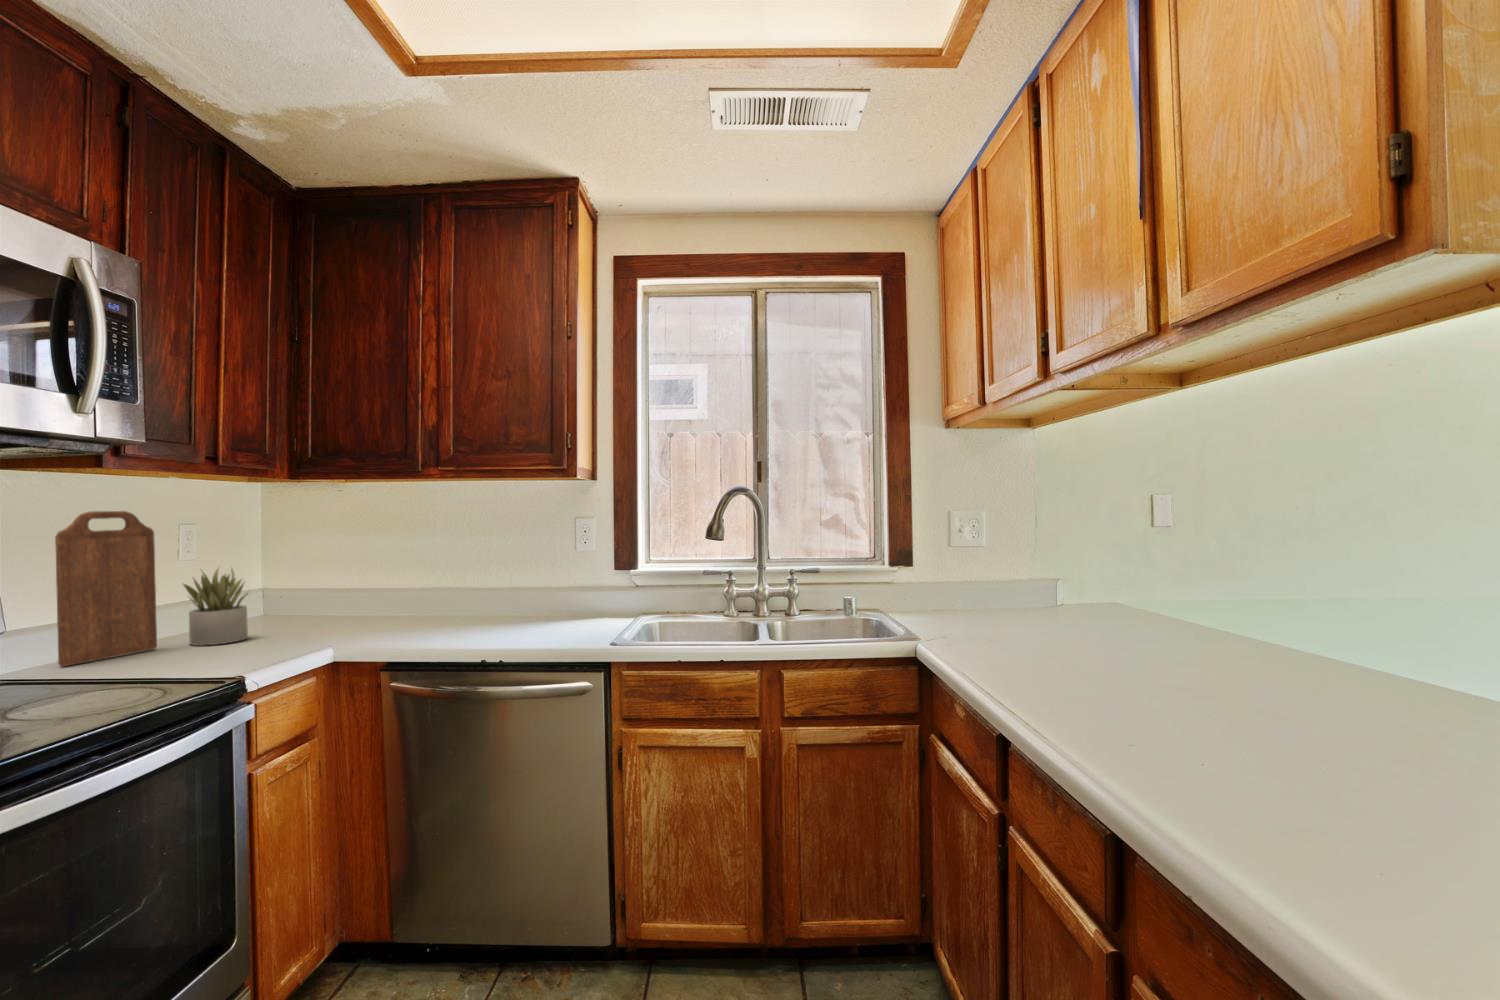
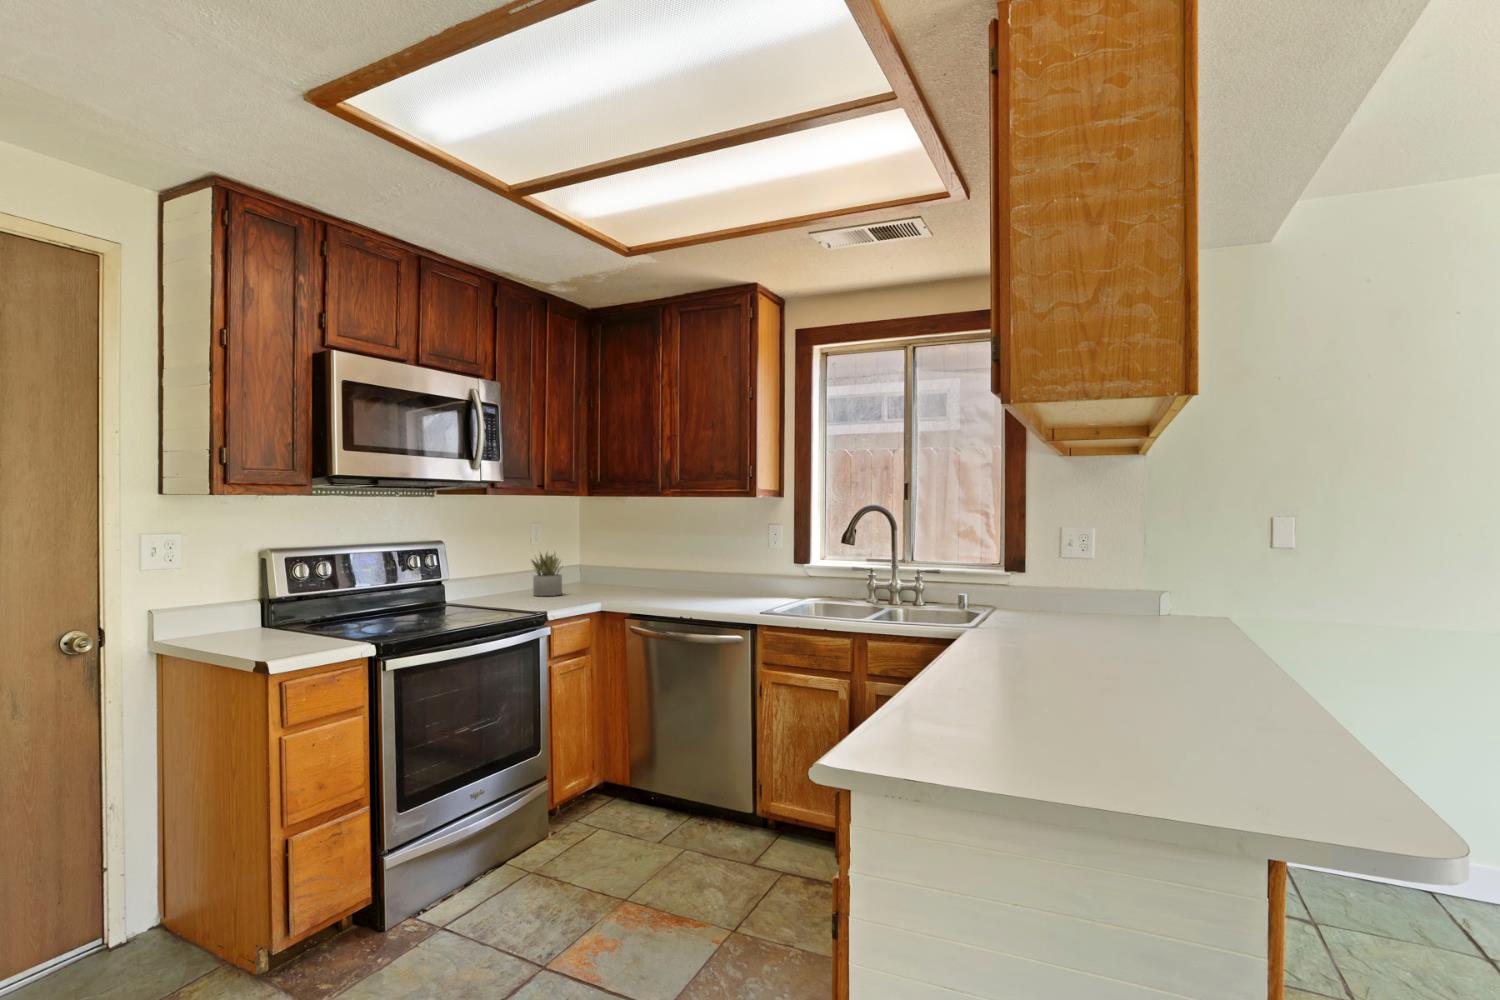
cutting board: present [55,511,157,666] -> none [472,516,518,600]

